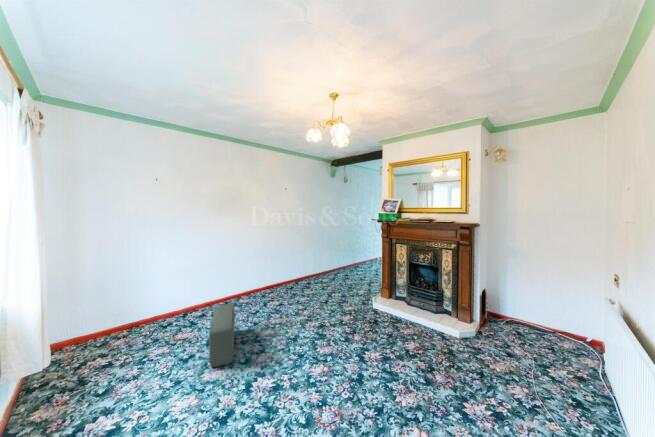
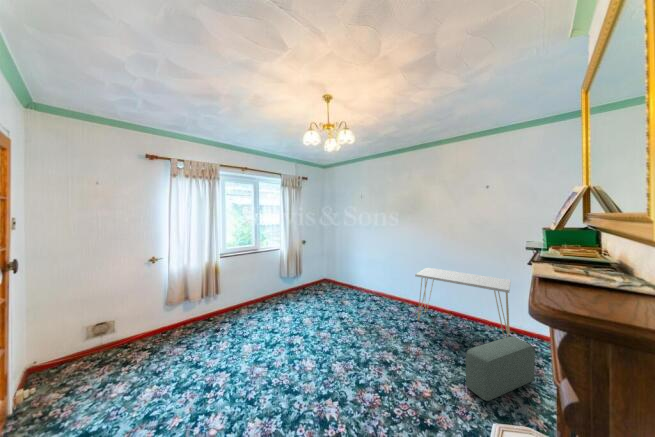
console table: none [79,264,201,361] -> present [415,268,511,337]

